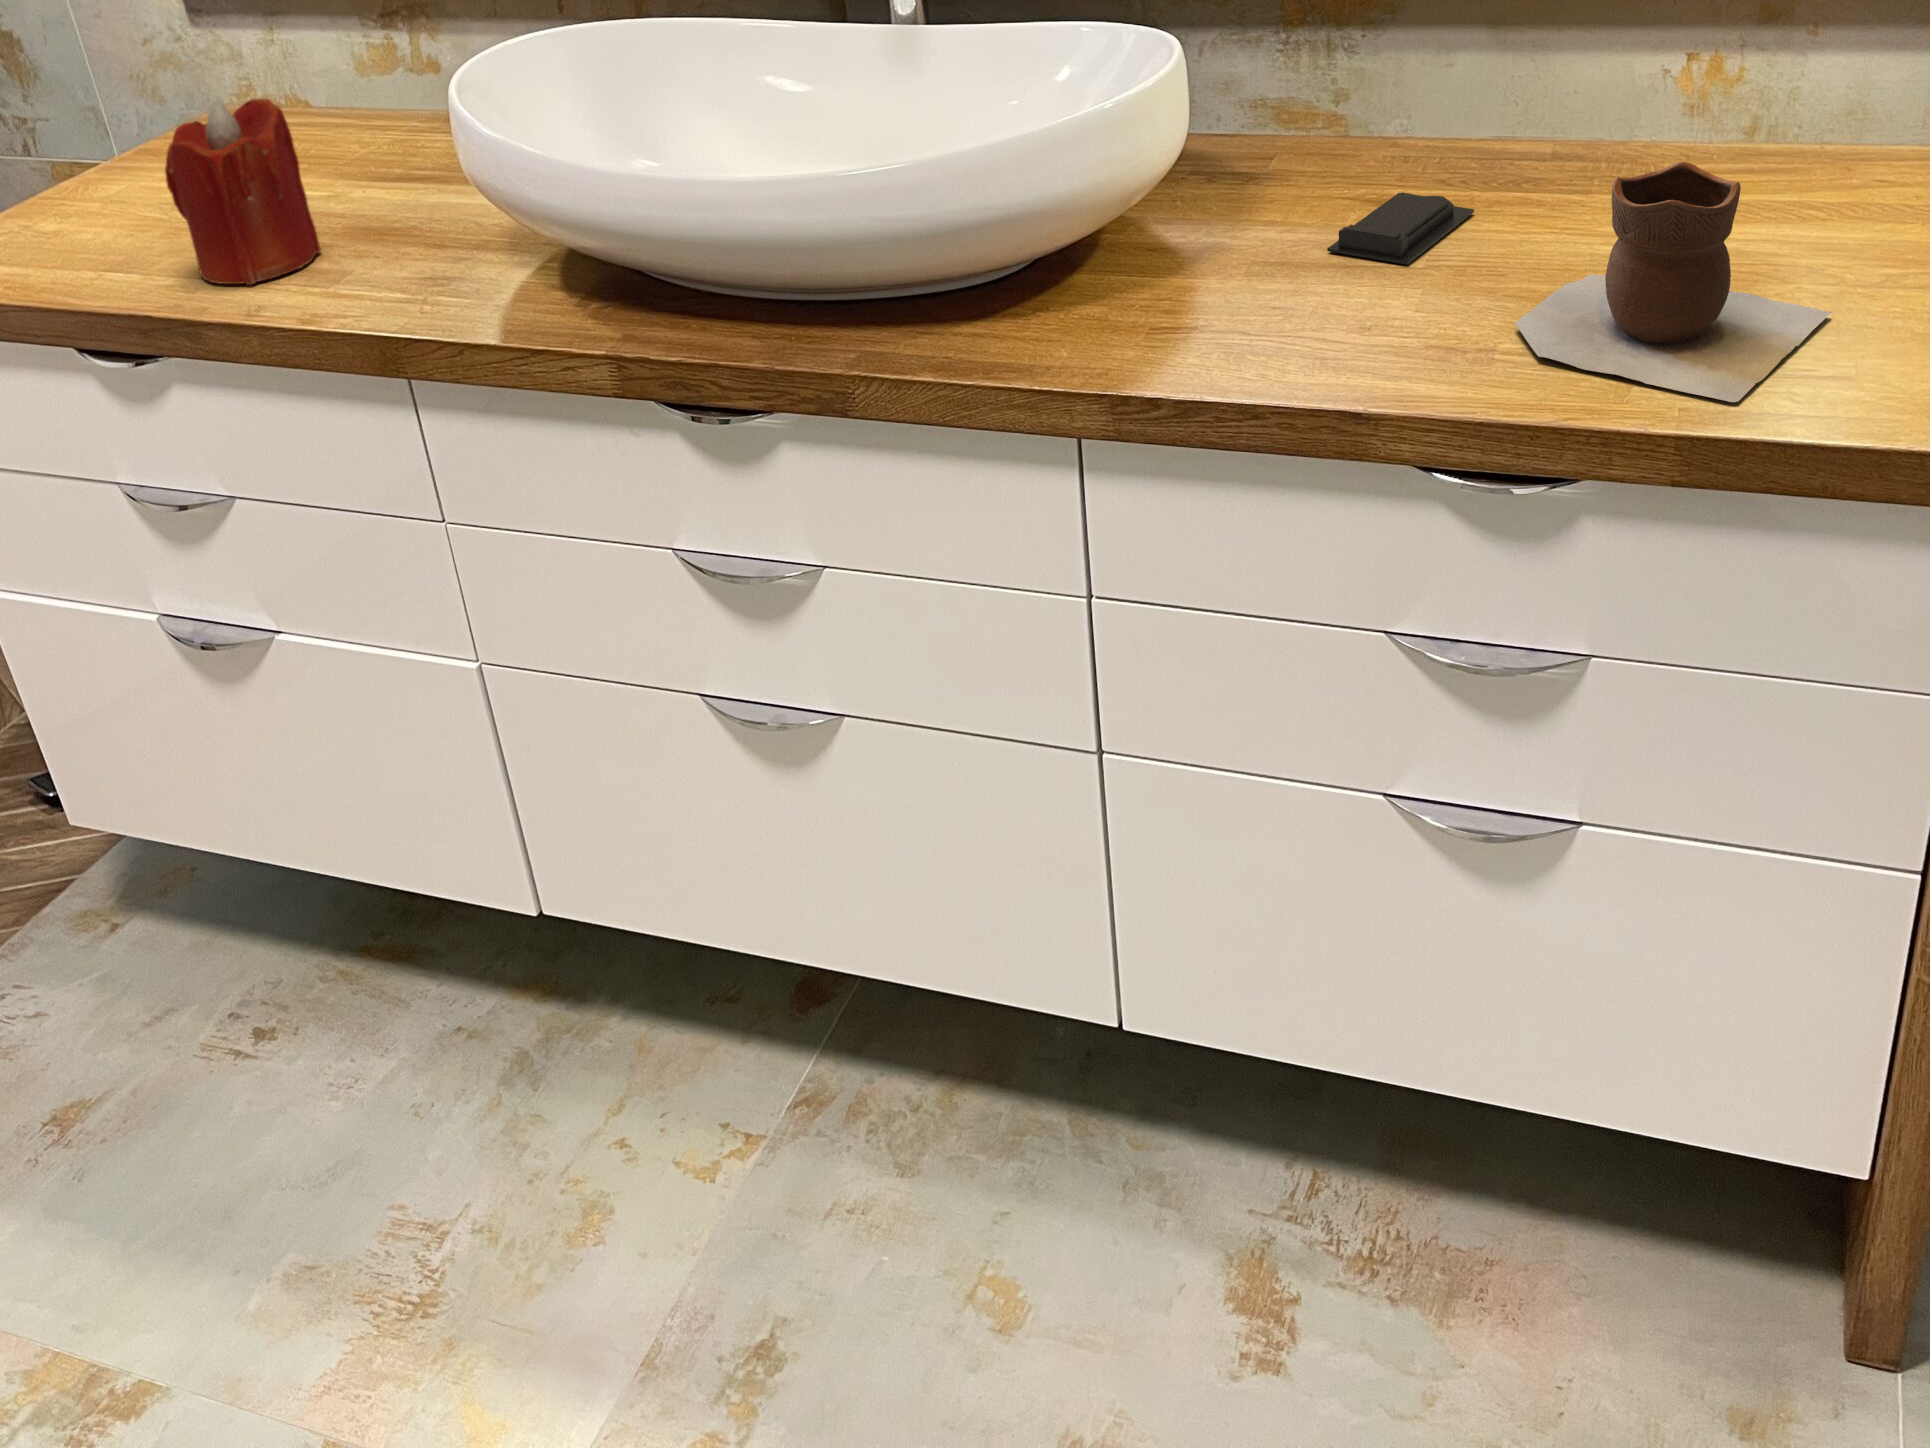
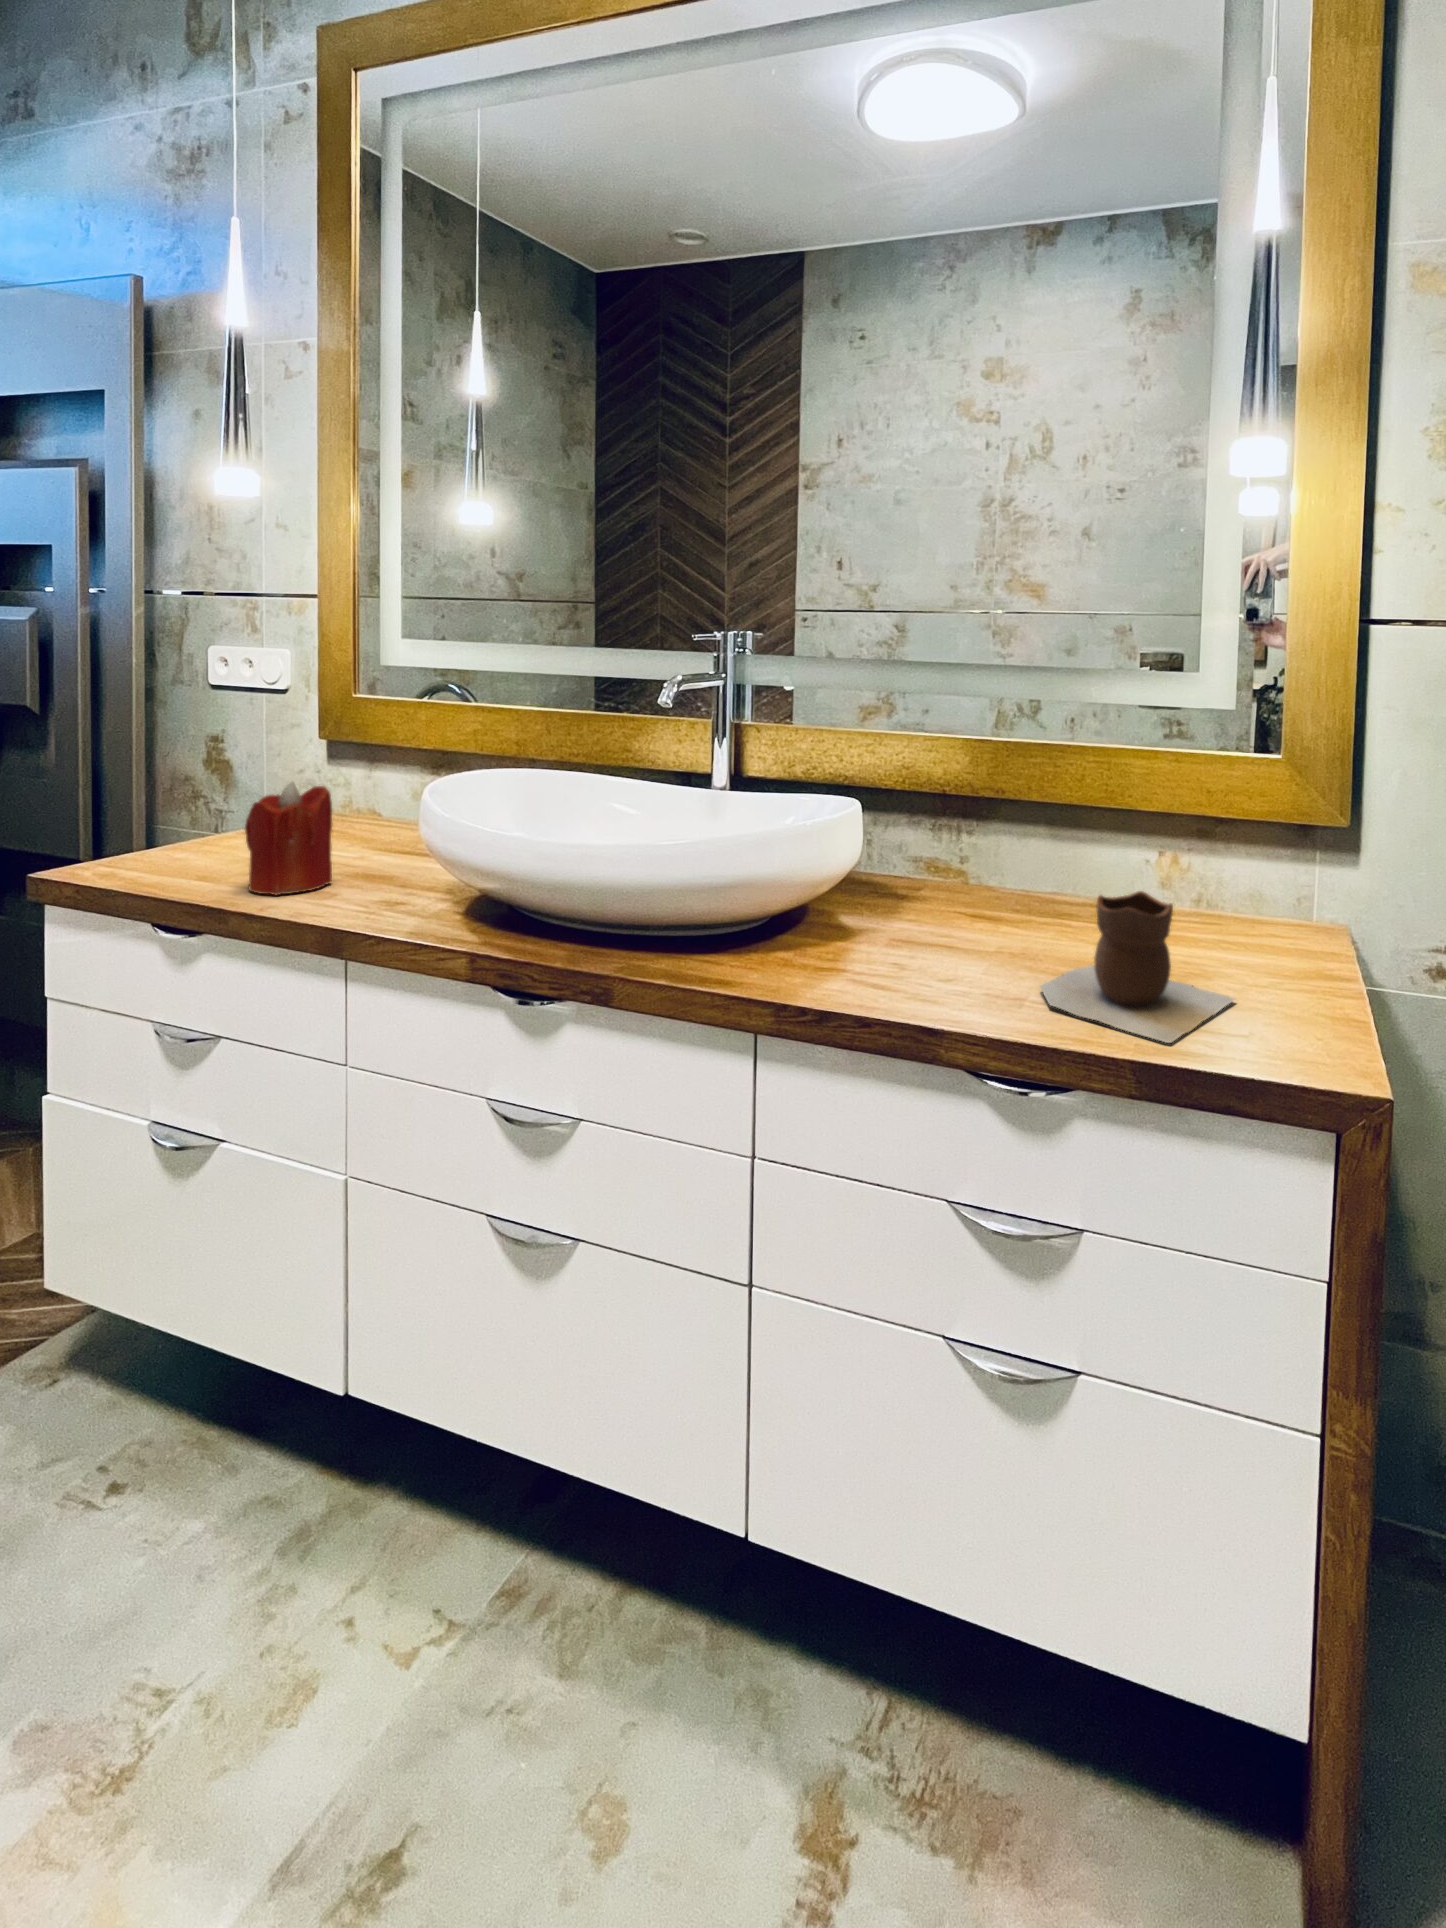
soap bar: present [1327,192,1474,265] -> none [937,912,1031,951]

